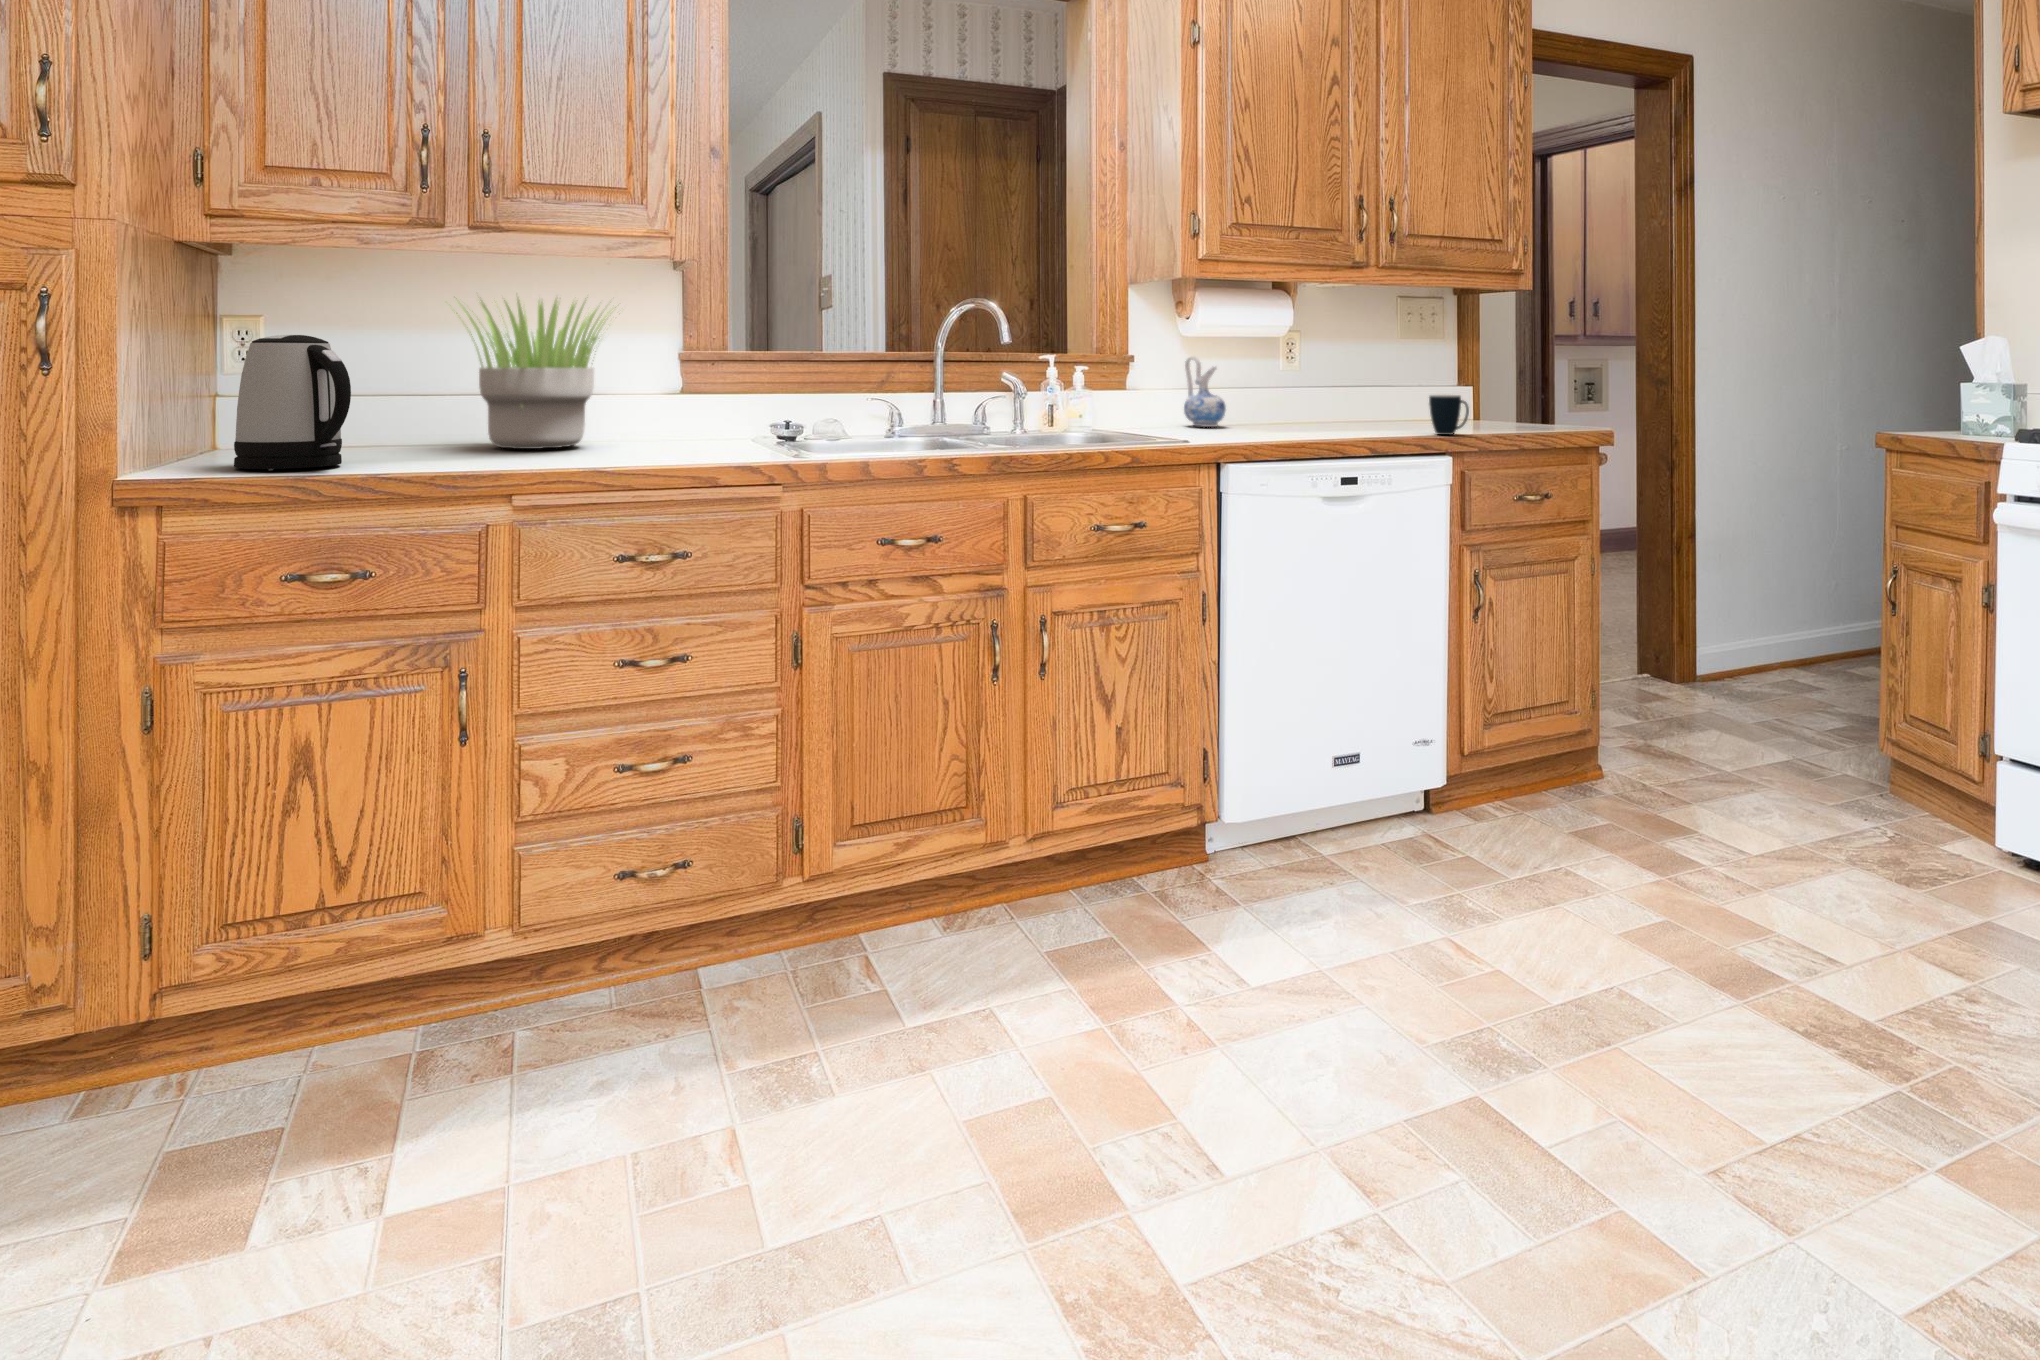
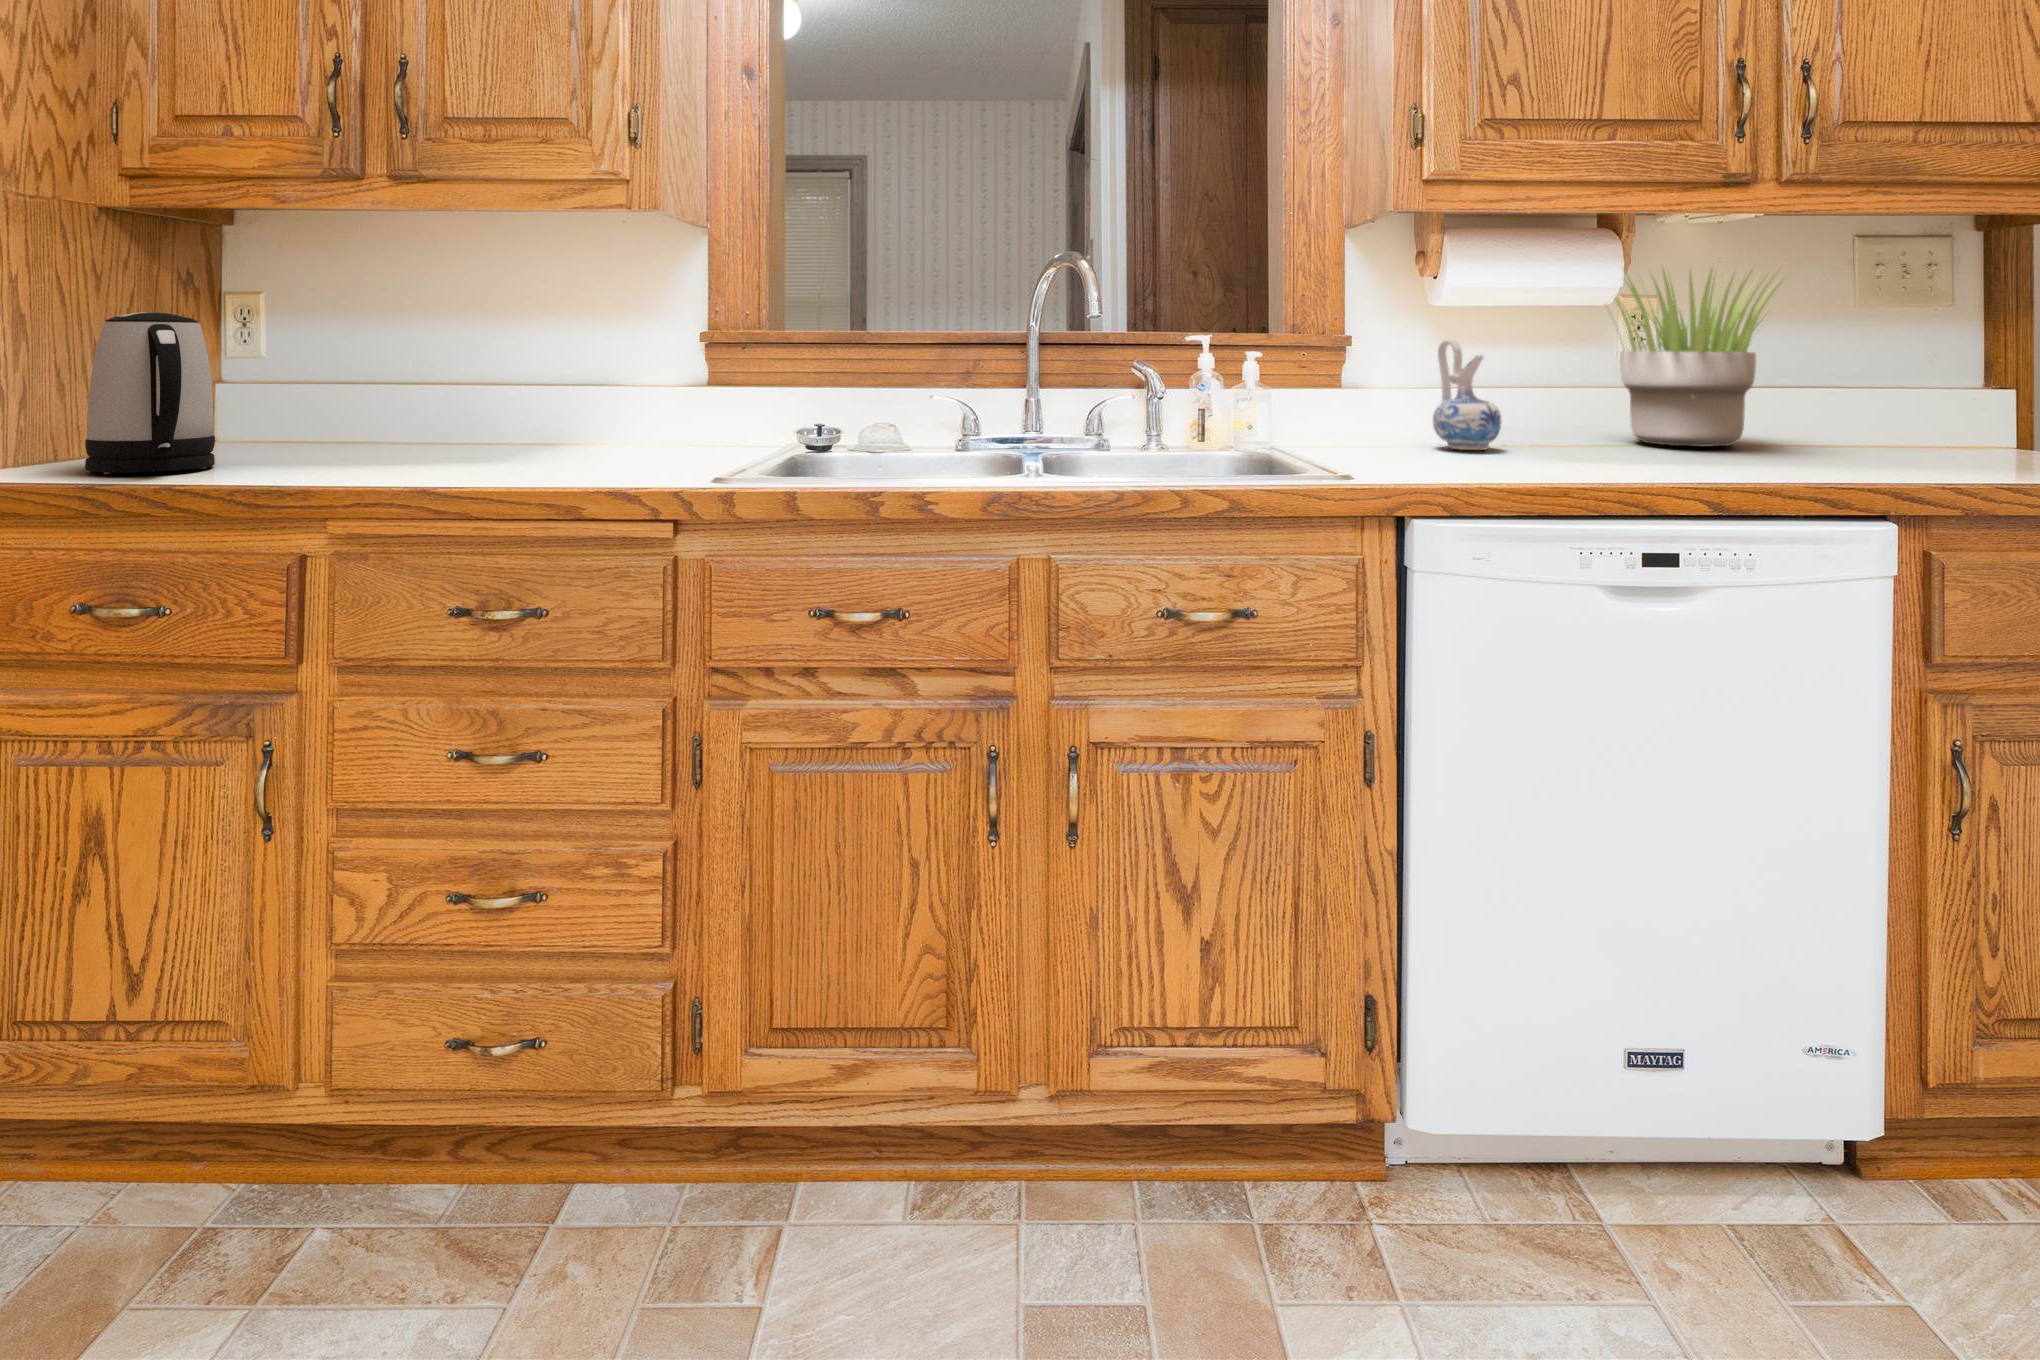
potted plant: present [446,297,616,449] -> present [1604,268,1787,447]
mug: present [1429,395,1469,435] -> none [1877,408,1957,482]

